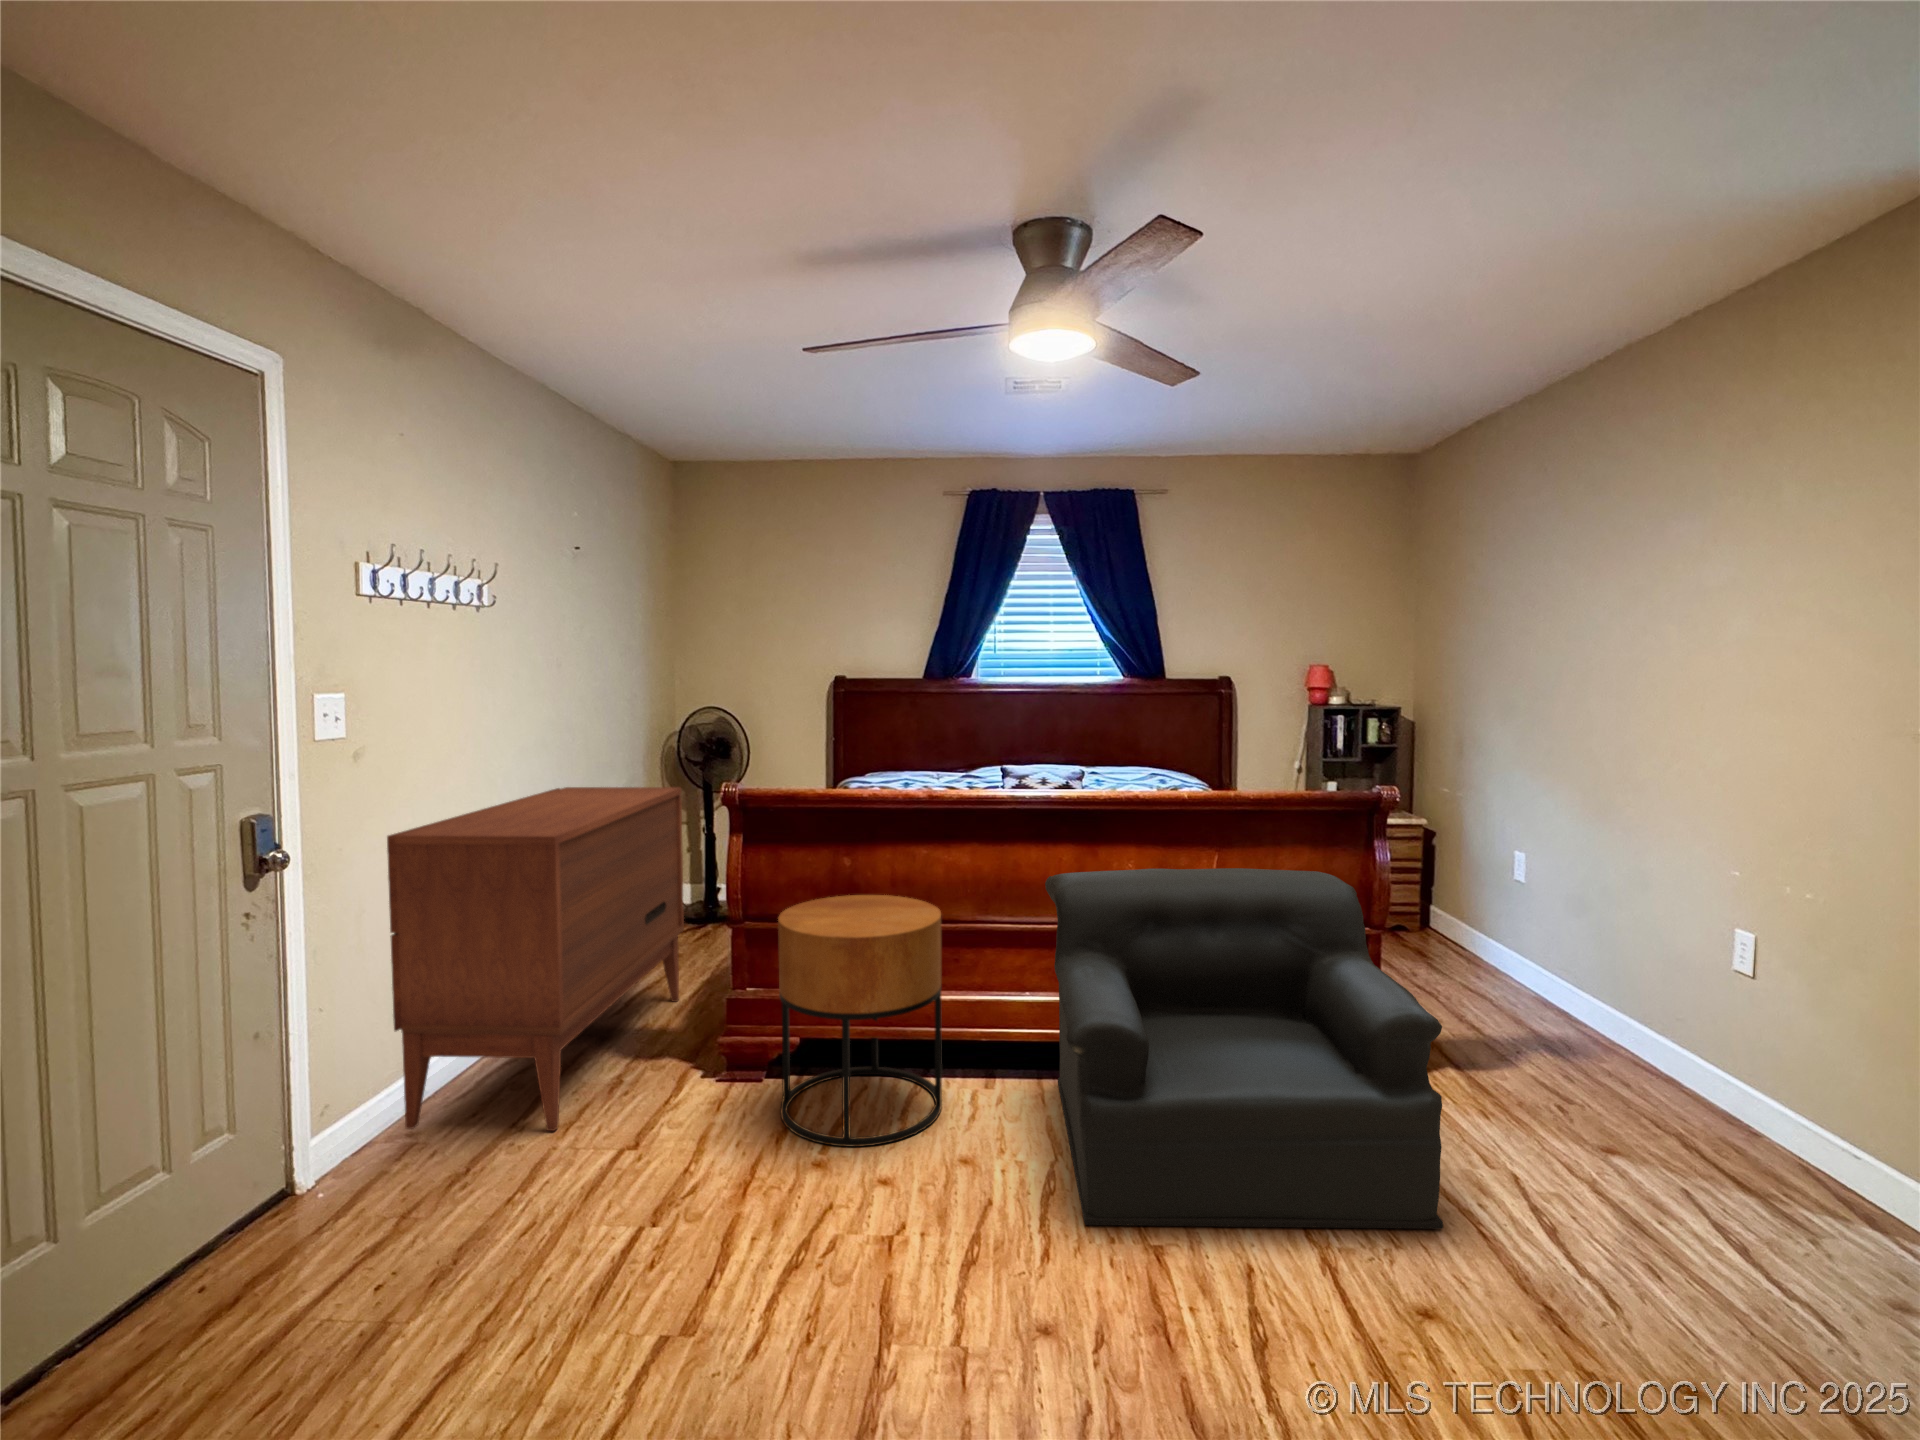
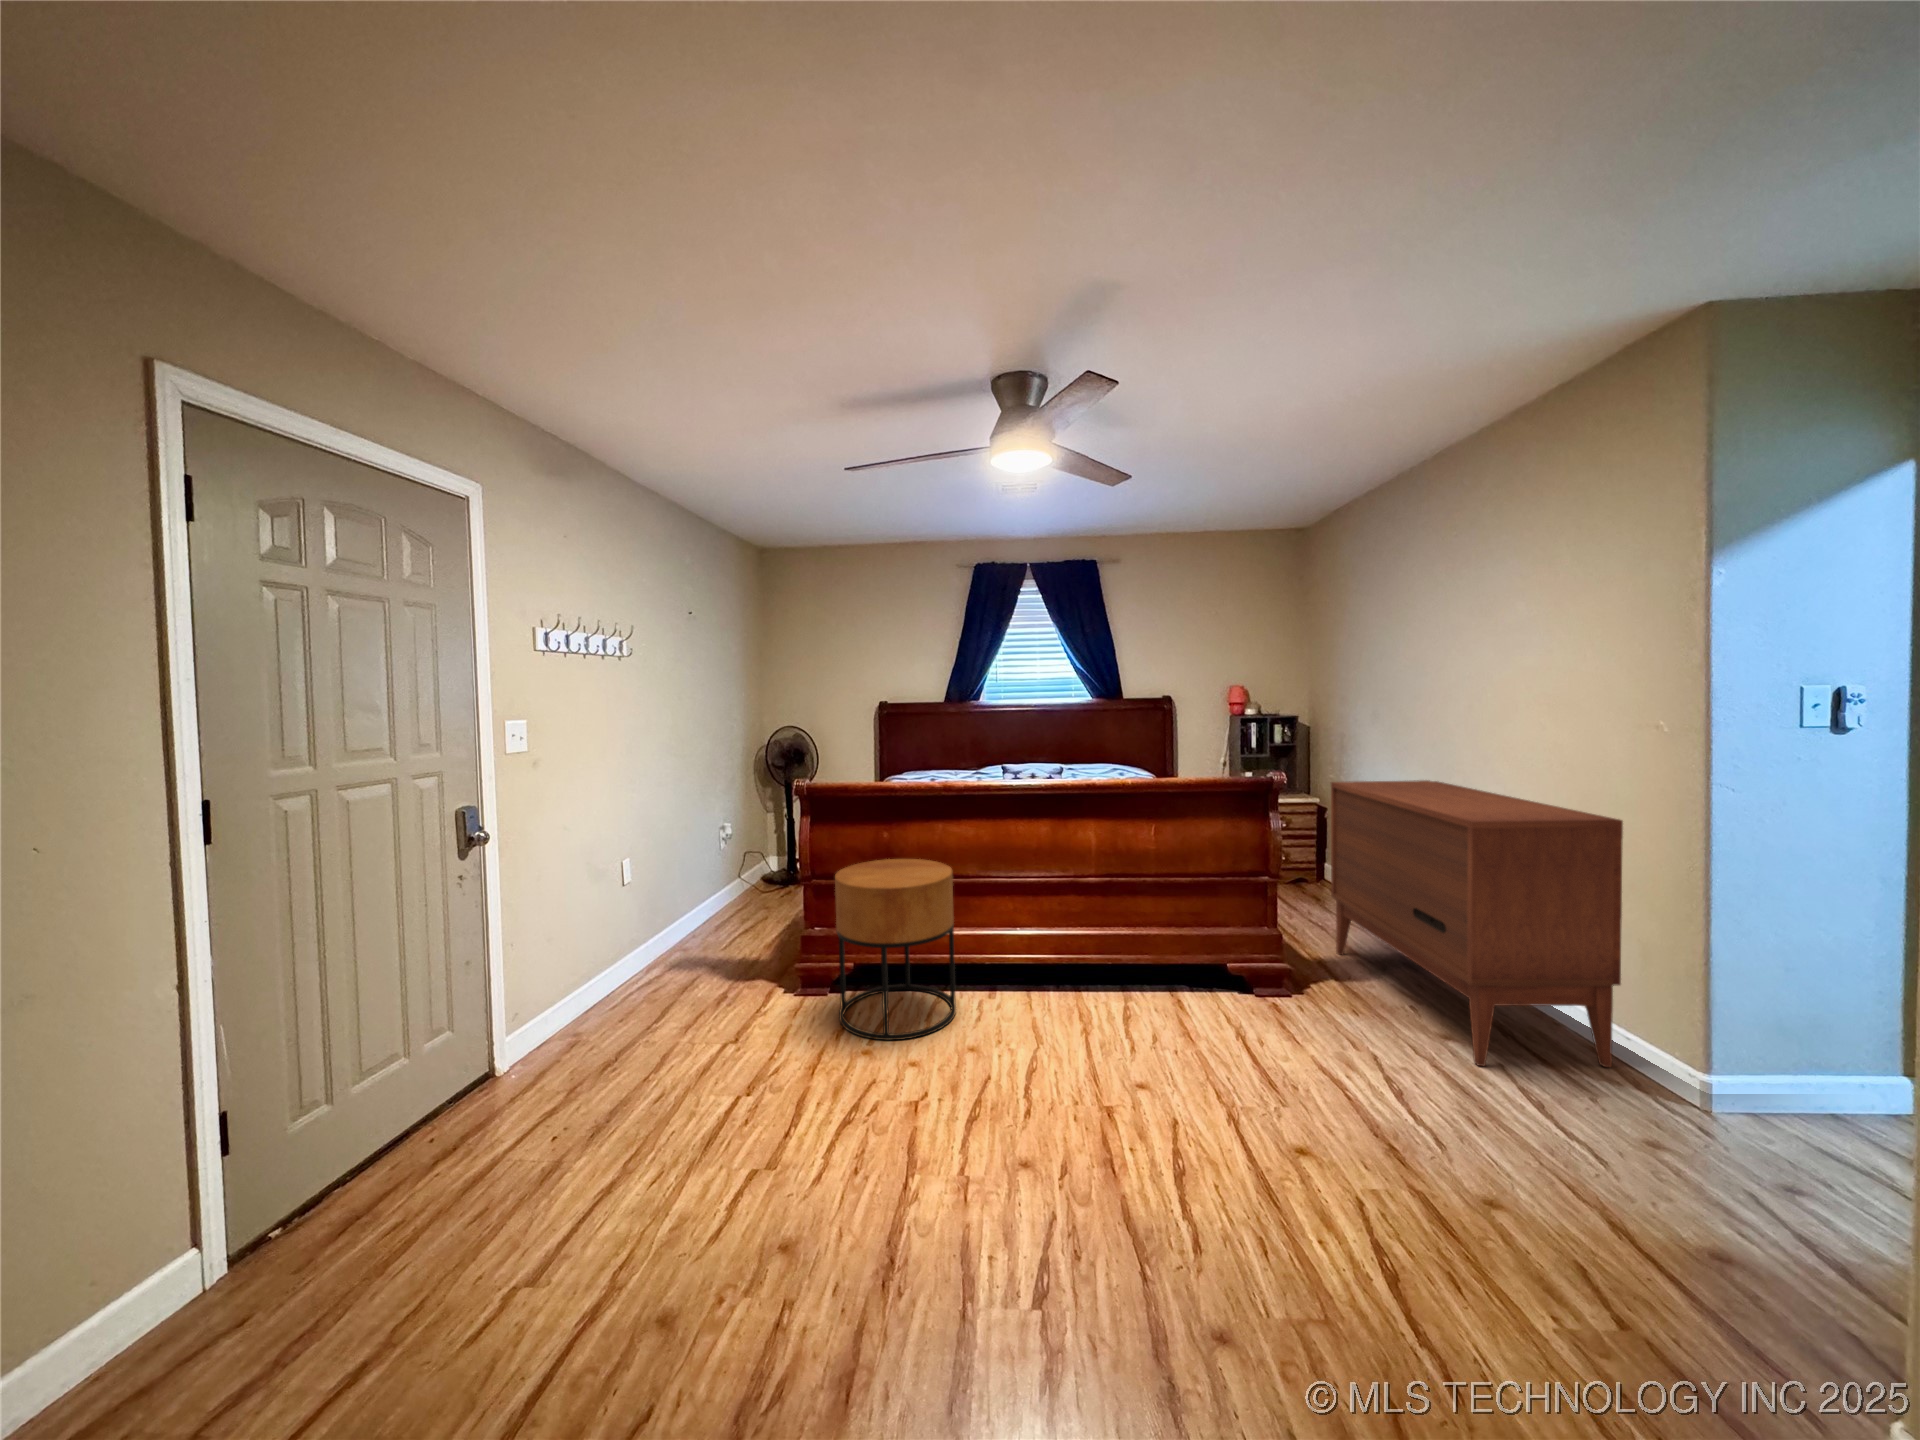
dresser: present [387,787,684,1131] -> present [1331,780,1623,1067]
armchair: present [1045,868,1443,1229] -> none [1028,835,1319,1093]

